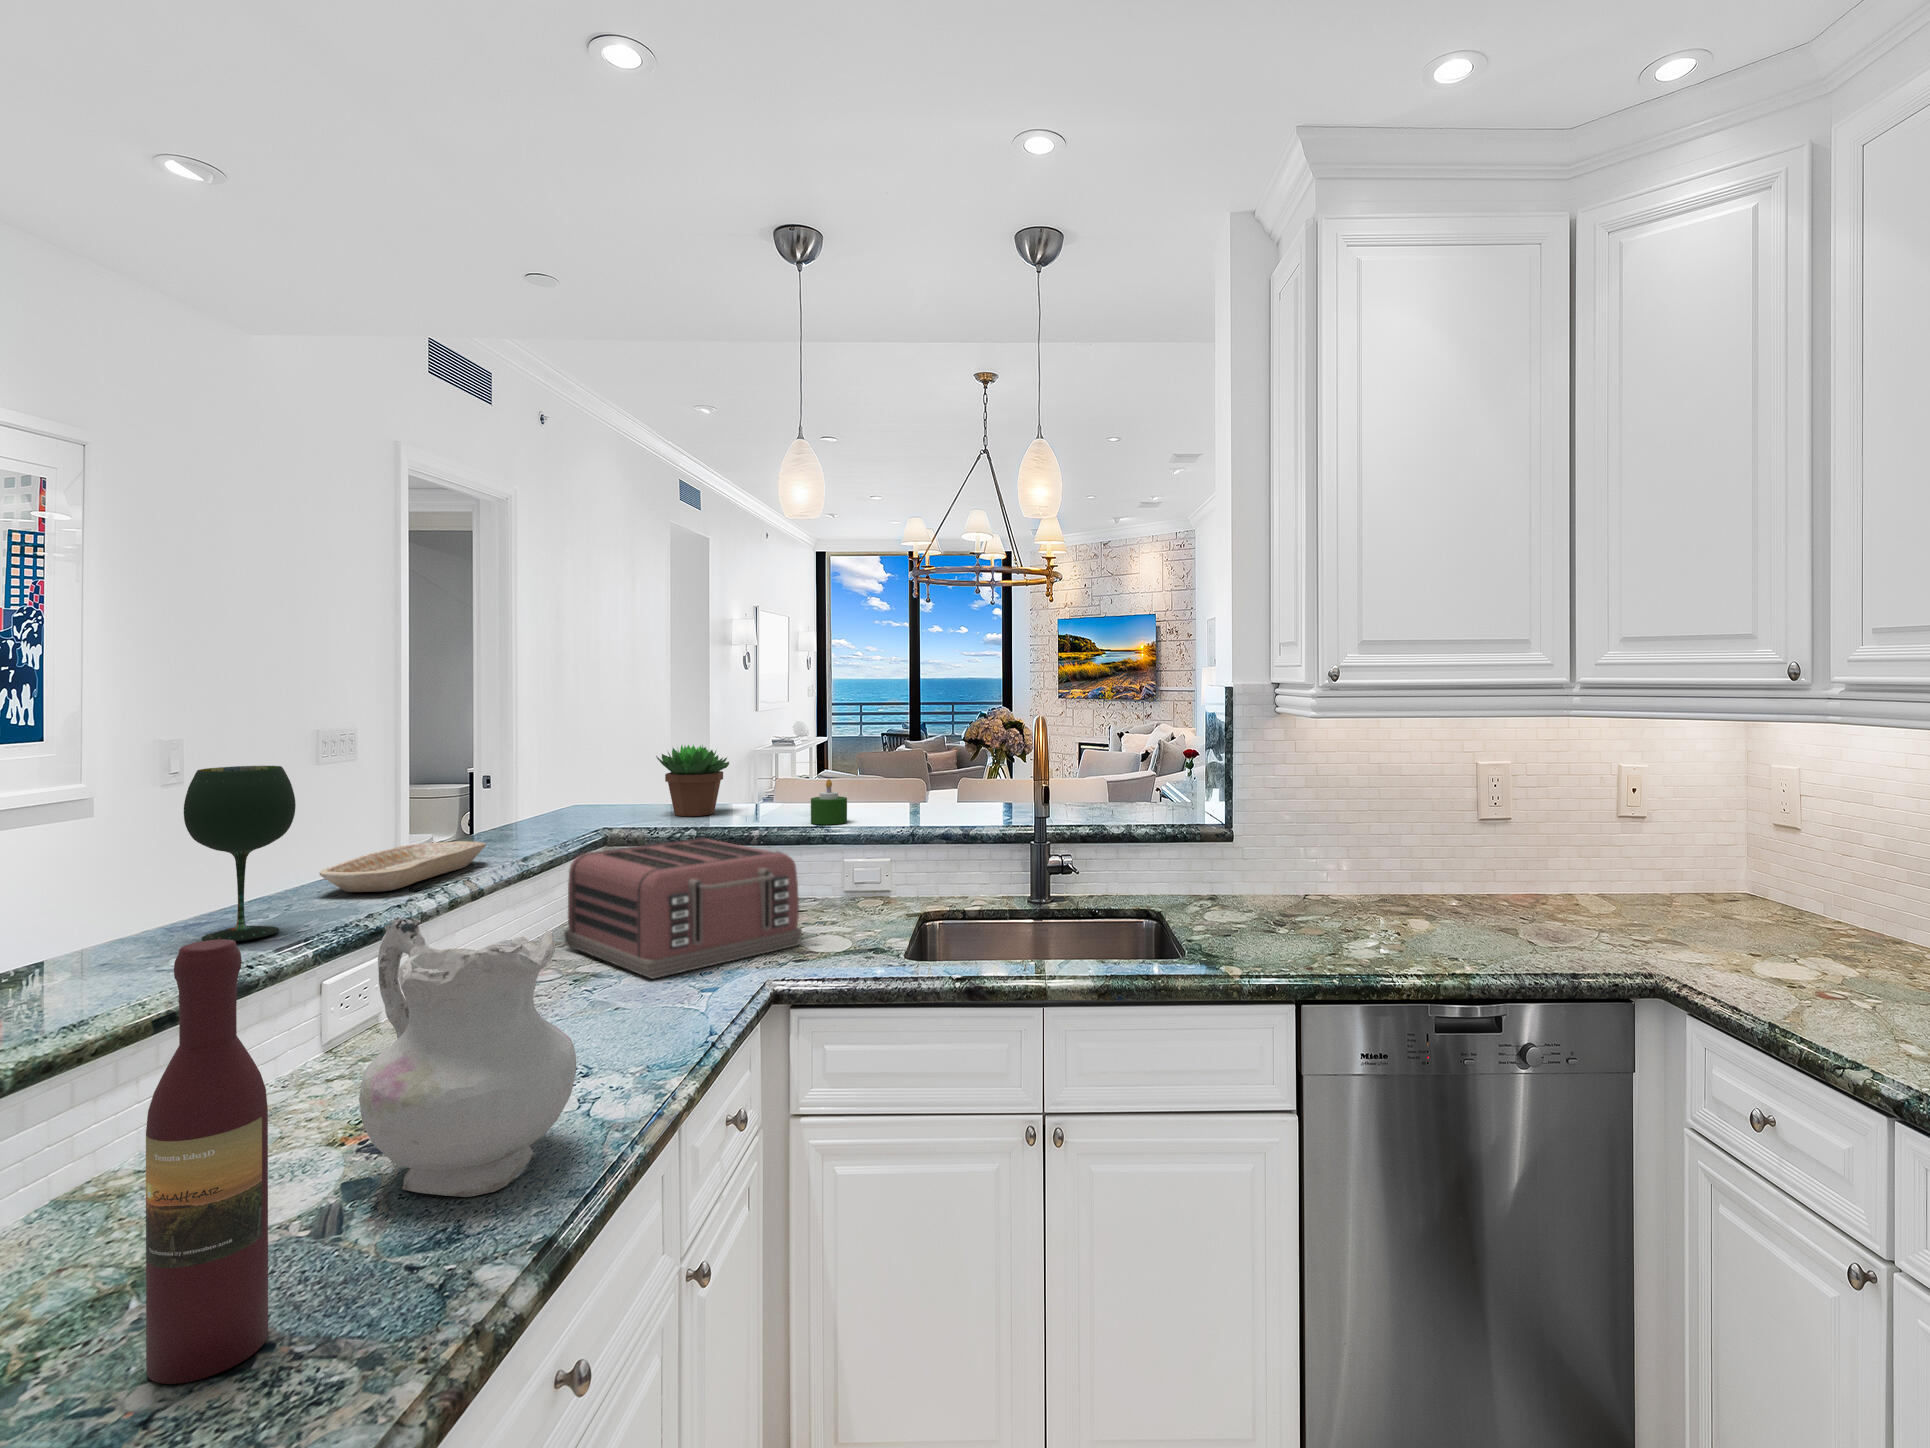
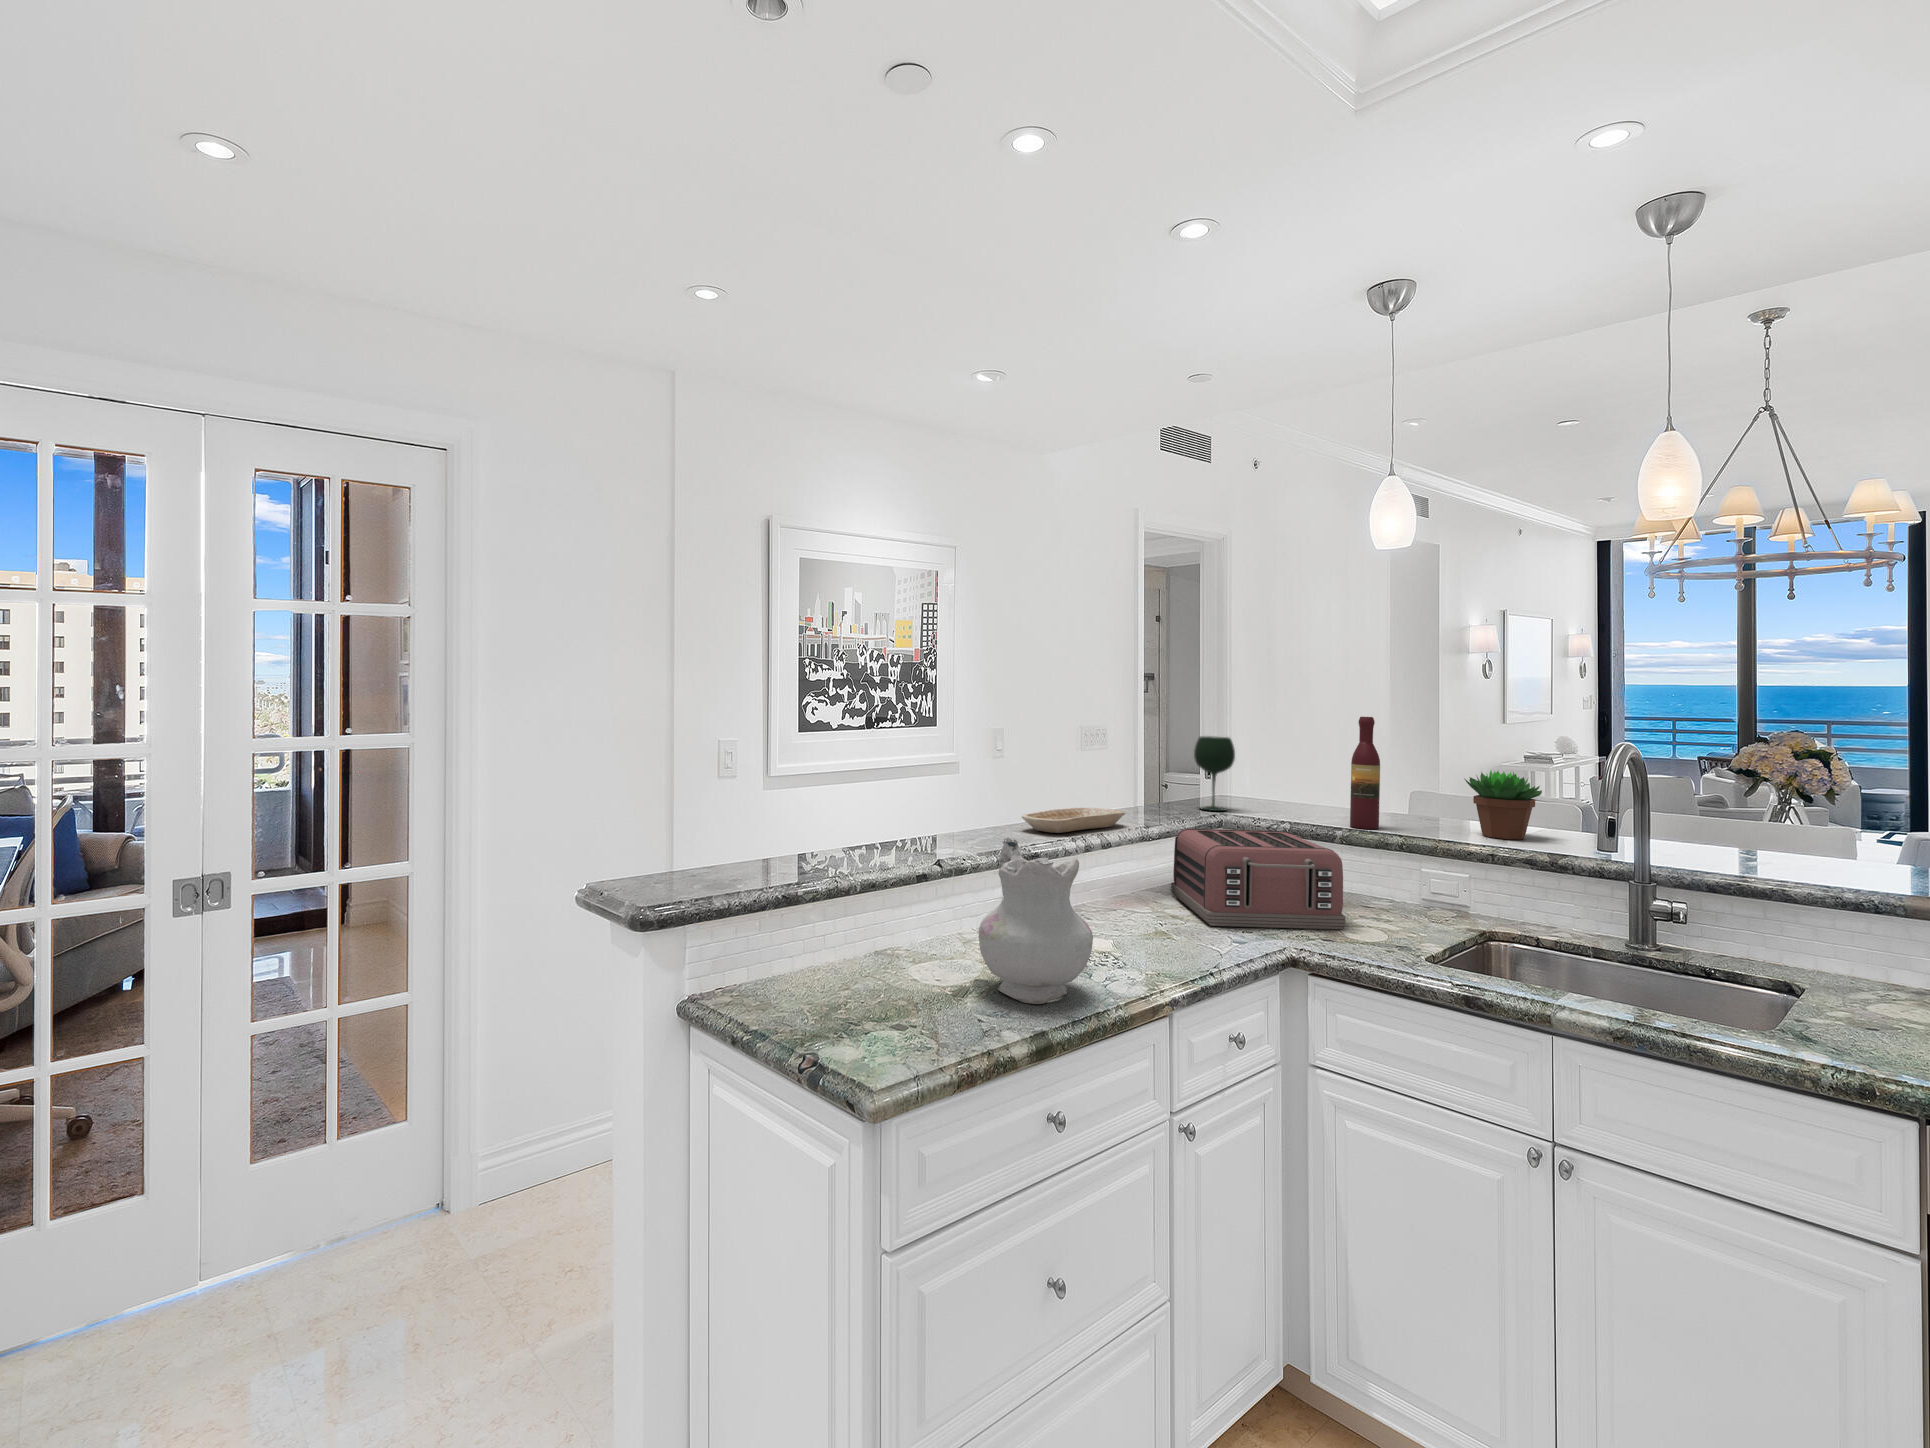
succulent plant: present [656,745,729,816] -> present [1465,771,1542,839]
wine glass: present [184,766,296,941] -> present [1194,736,1235,811]
candle: present [811,779,847,824] -> none [1398,797,1434,838]
wine bottle: present [146,939,268,1384] -> present [1350,717,1380,829]

